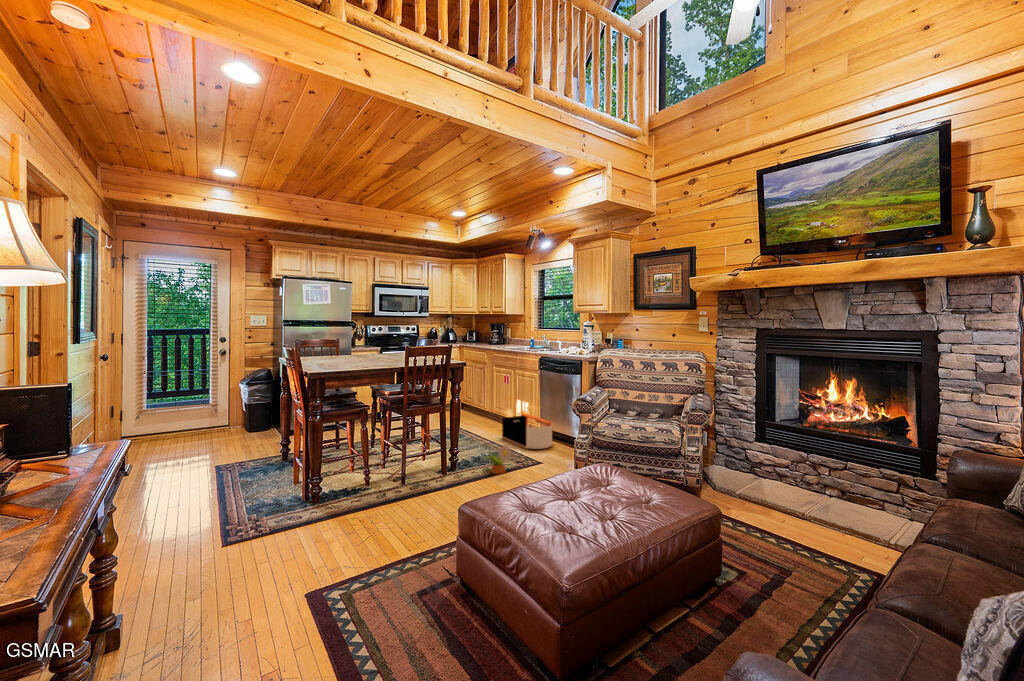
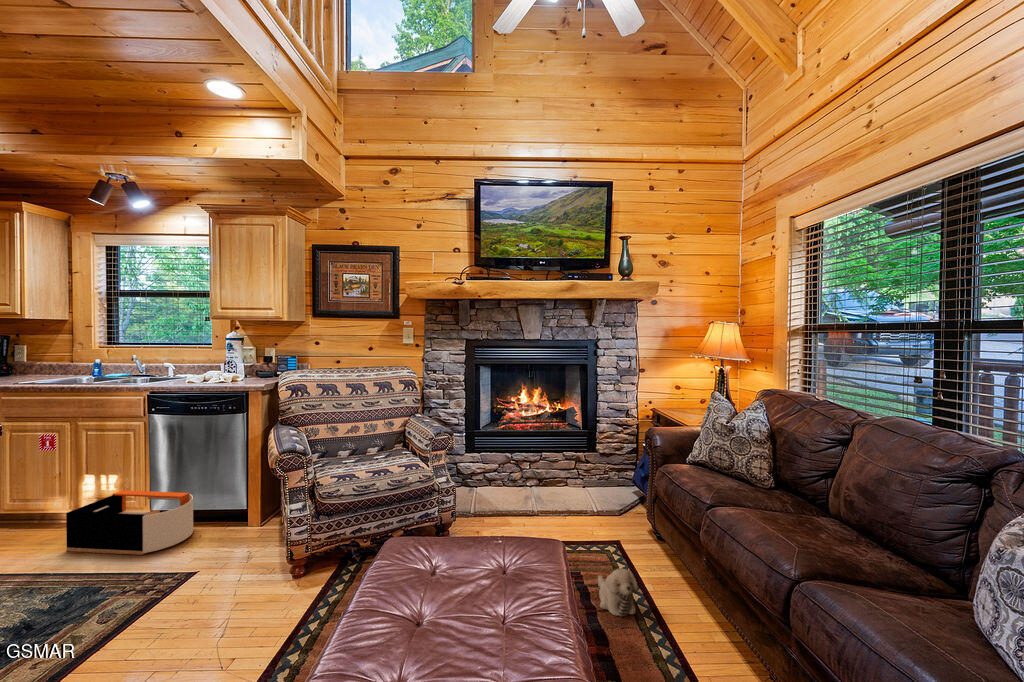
decorative plant: present [485,445,511,474] -> none [57,571,142,642]
plush toy: none [785,561,834,612] -> present [598,569,637,617]

